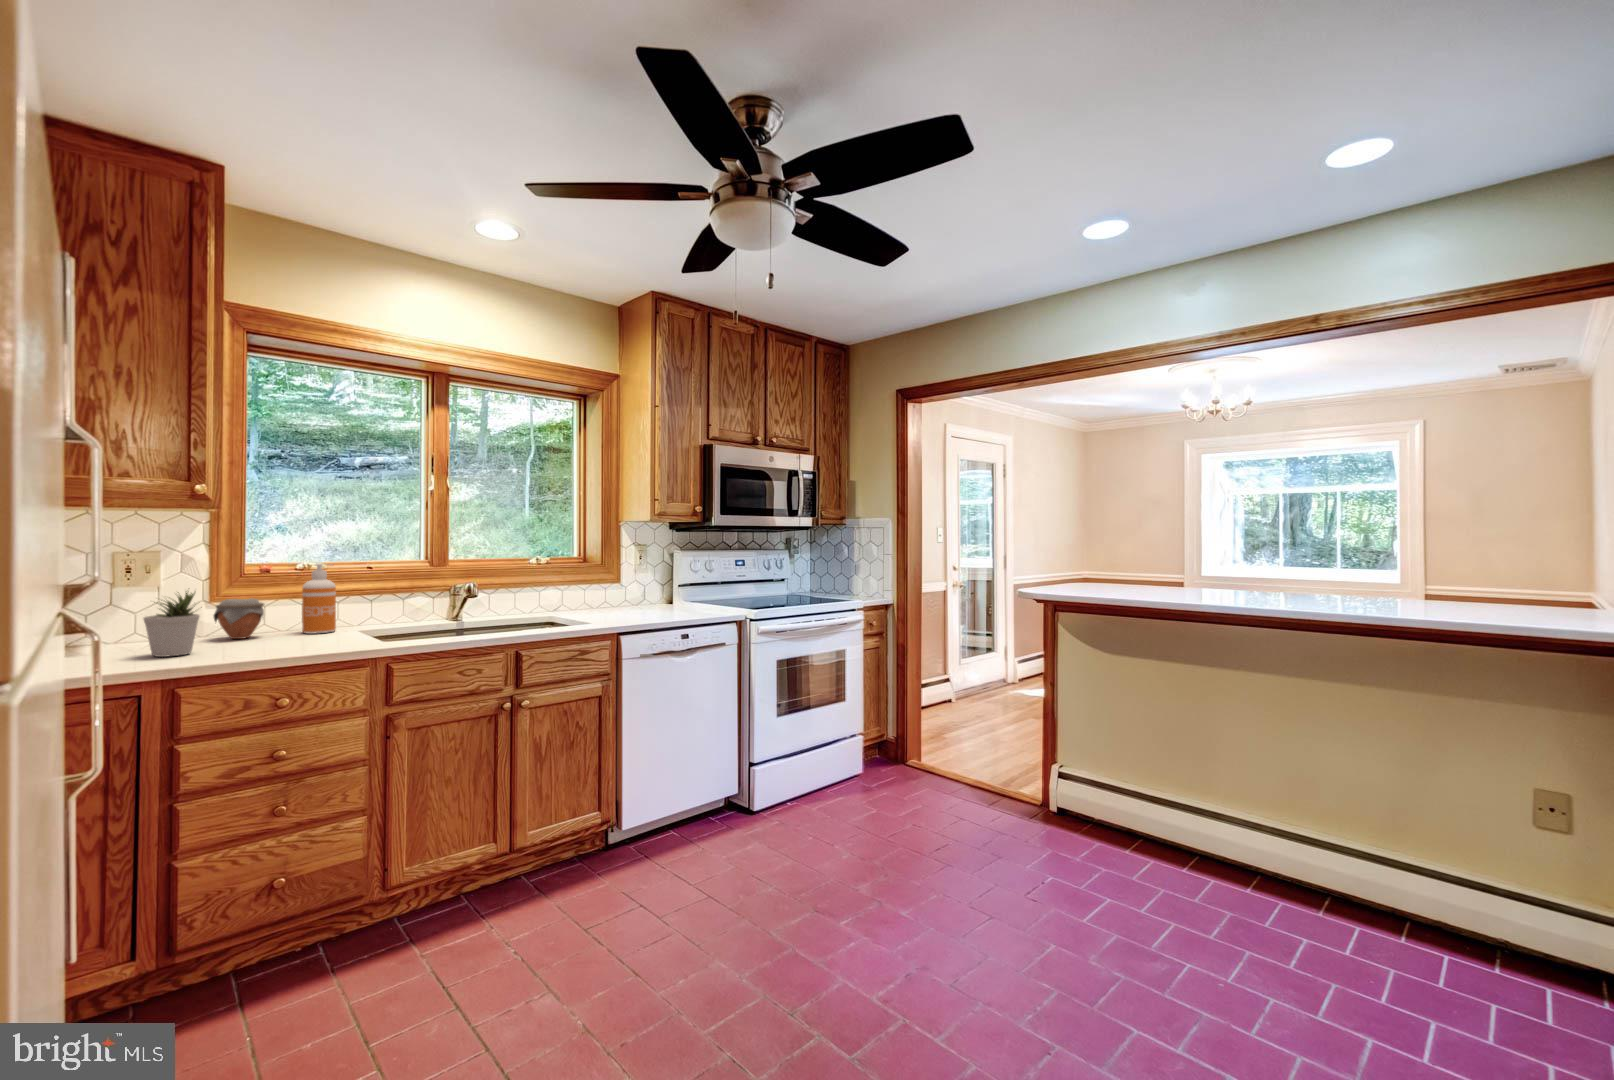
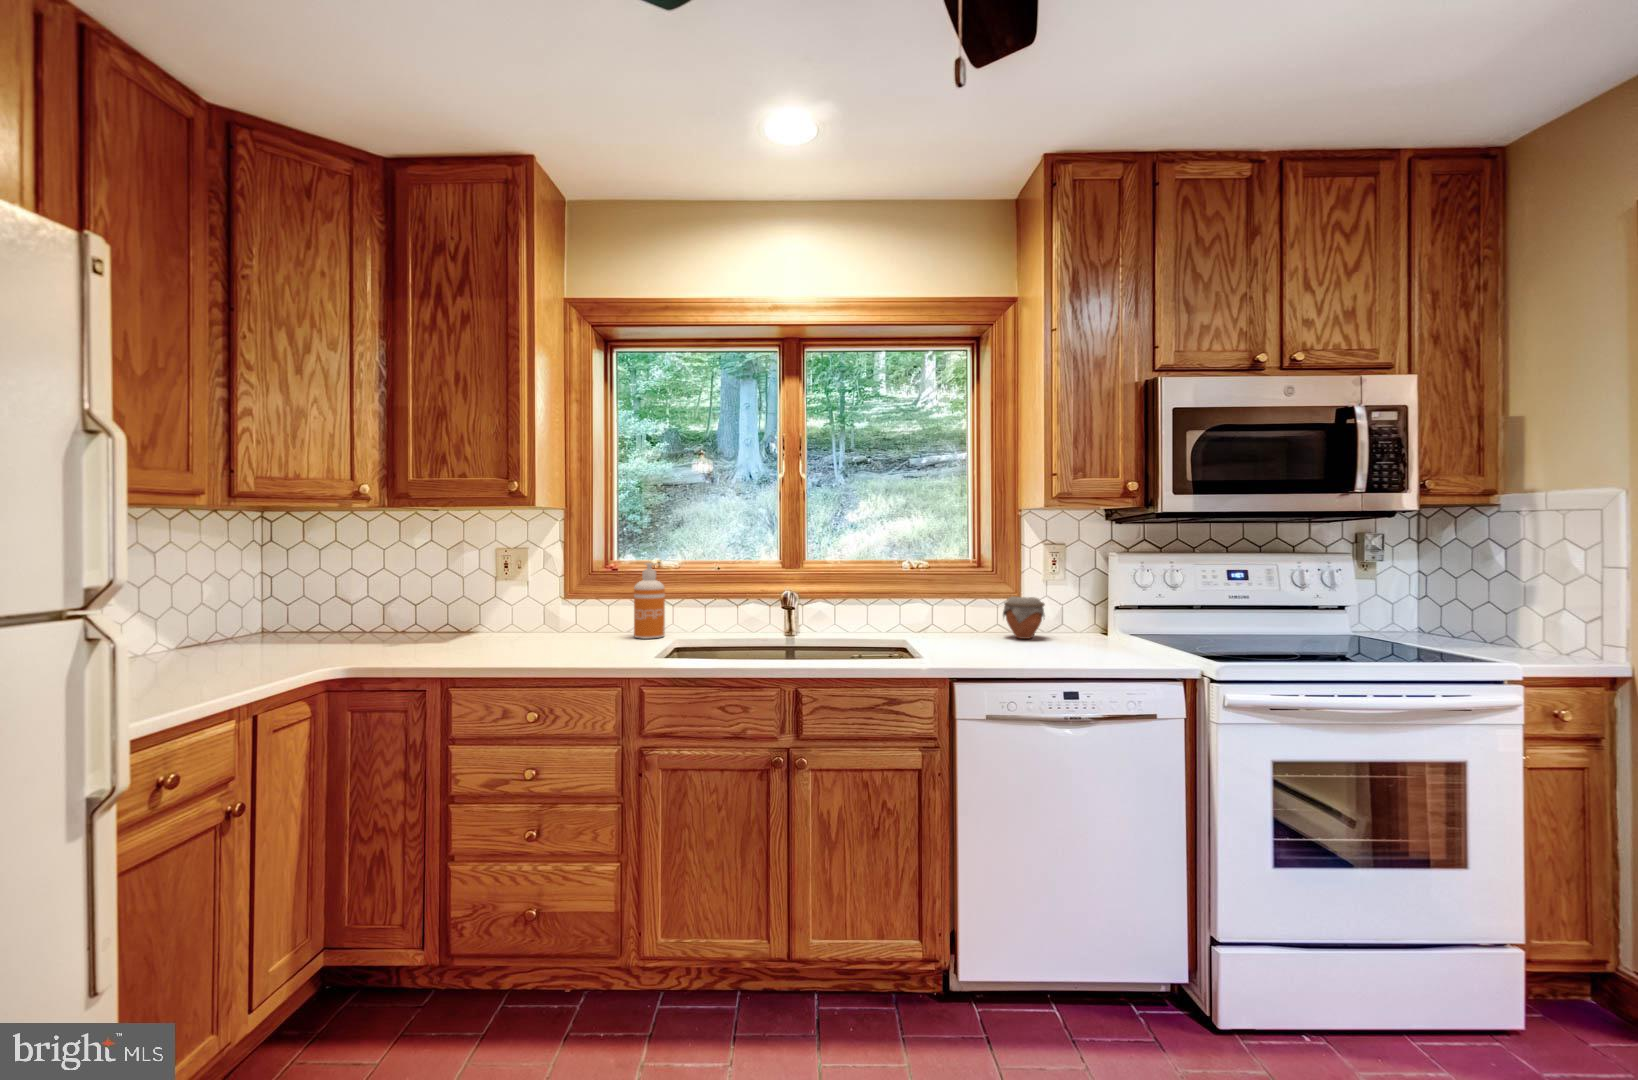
potted plant: present [144,591,199,657] -> none [469,585,515,652]
jar: present [214,598,264,639] -> present [1003,597,1045,639]

